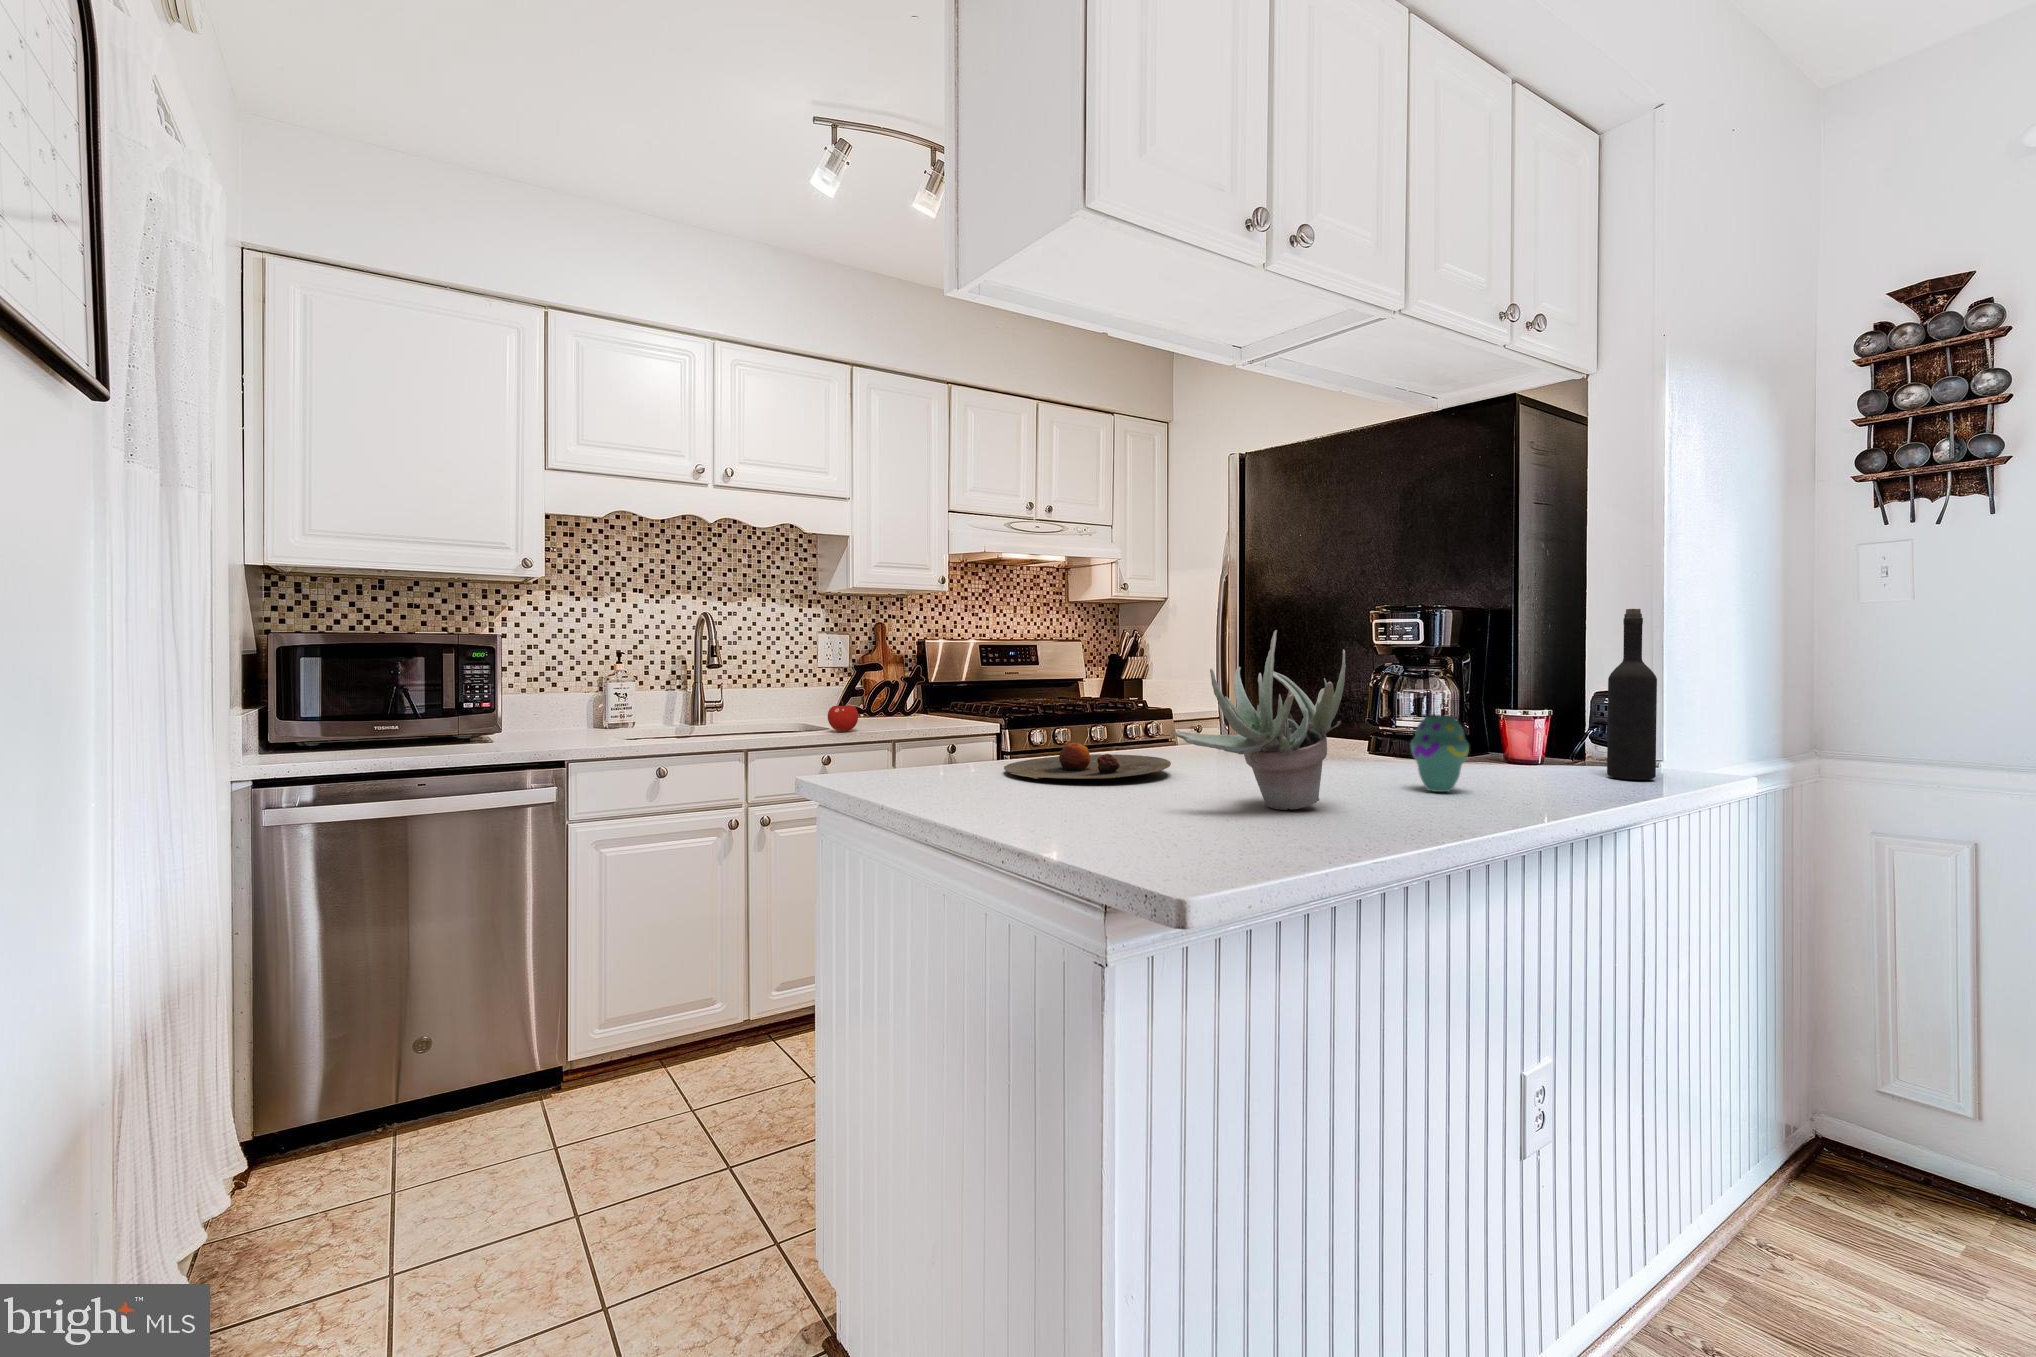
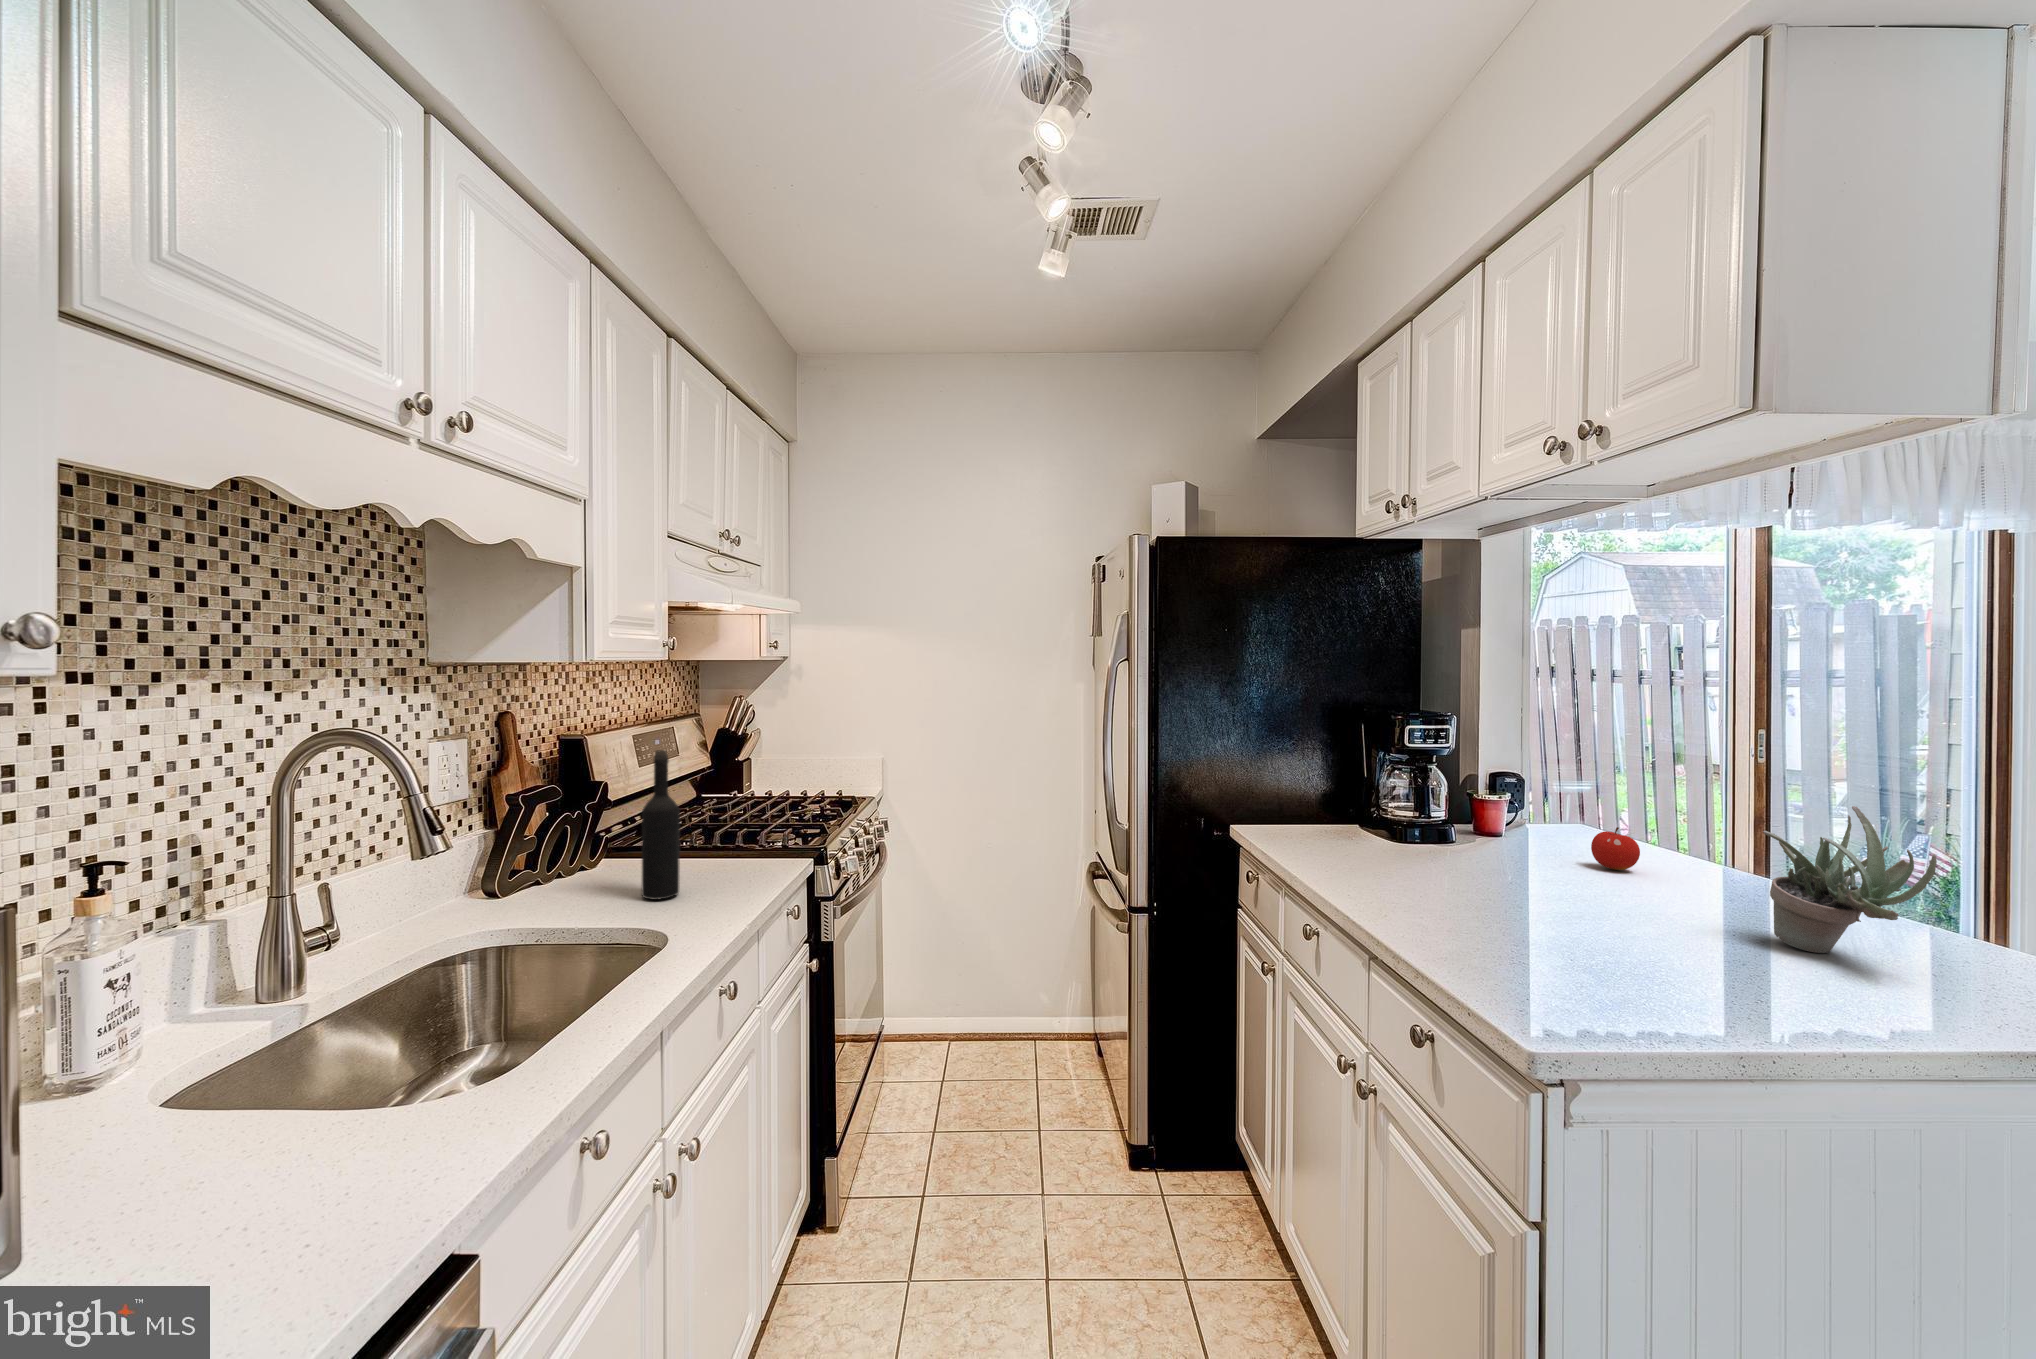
wine bottle: present [1607,609,1657,780] -> present [642,750,680,900]
fruit: present [828,701,858,731] -> present [1591,827,1640,870]
vase: present [1410,715,1469,792] -> none [1646,836,1698,897]
plate: present [1004,743,1171,779] -> none [1473,910,1683,977]

